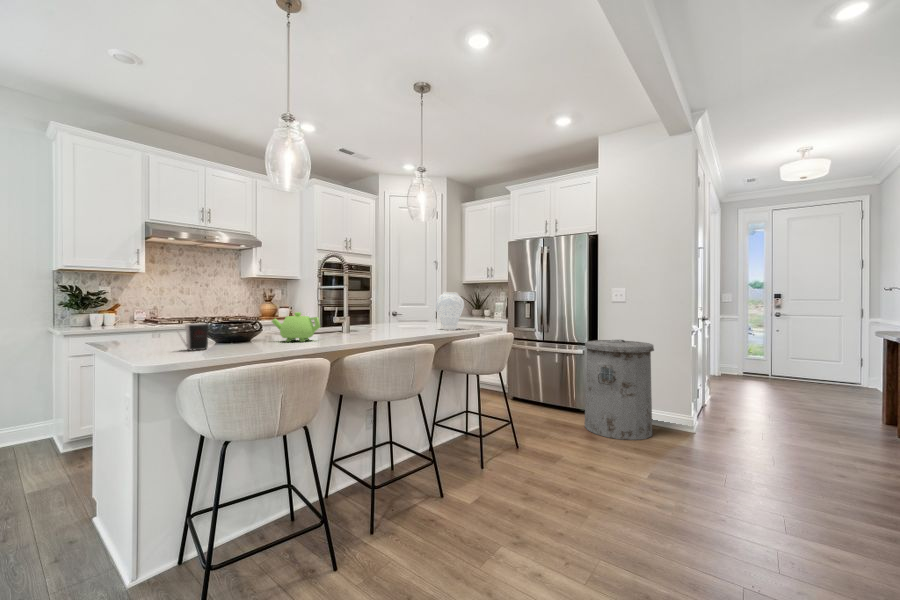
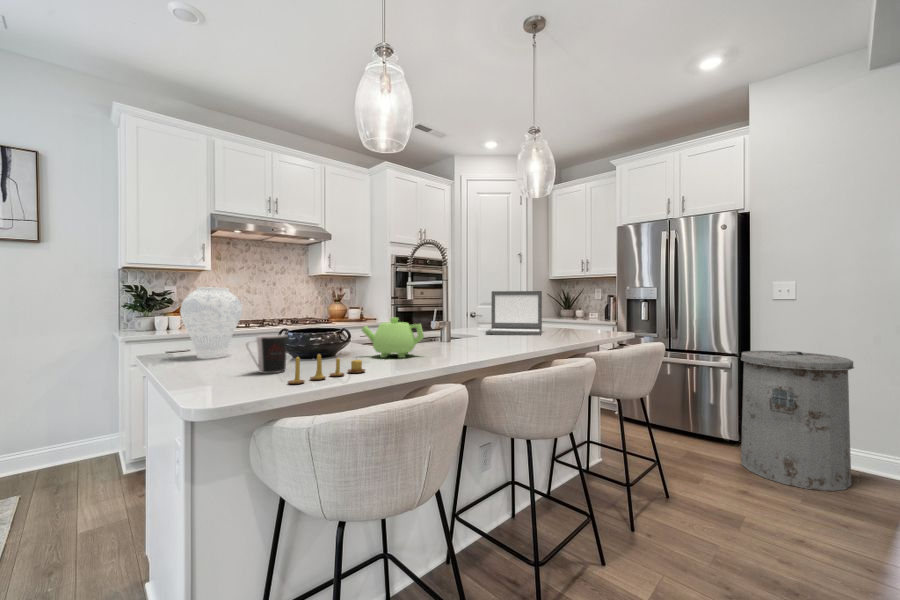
vase: present [436,292,464,330] -> present [180,287,242,359]
laptop: none [388,293,437,329] -> present [486,291,542,335]
candle: none [207,334,267,355] -> present [288,354,365,384]

